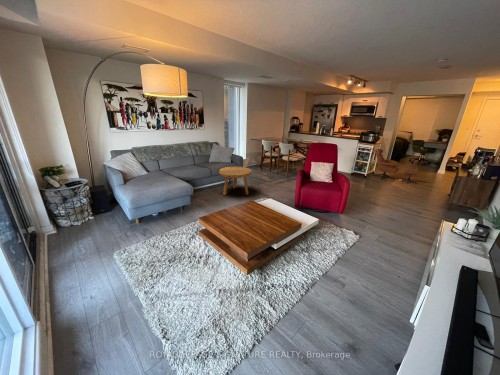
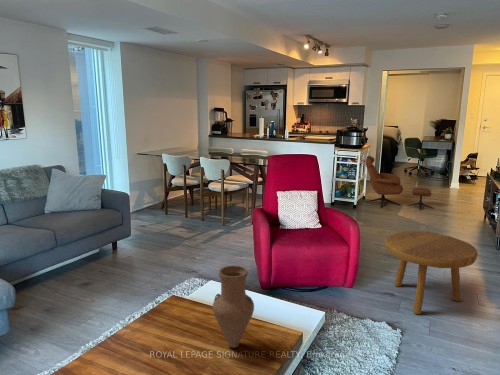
footstool: present [219,167,252,195] -> present [385,231,478,314]
vase: none [262,187,279,221] -> present [213,265,254,348]

